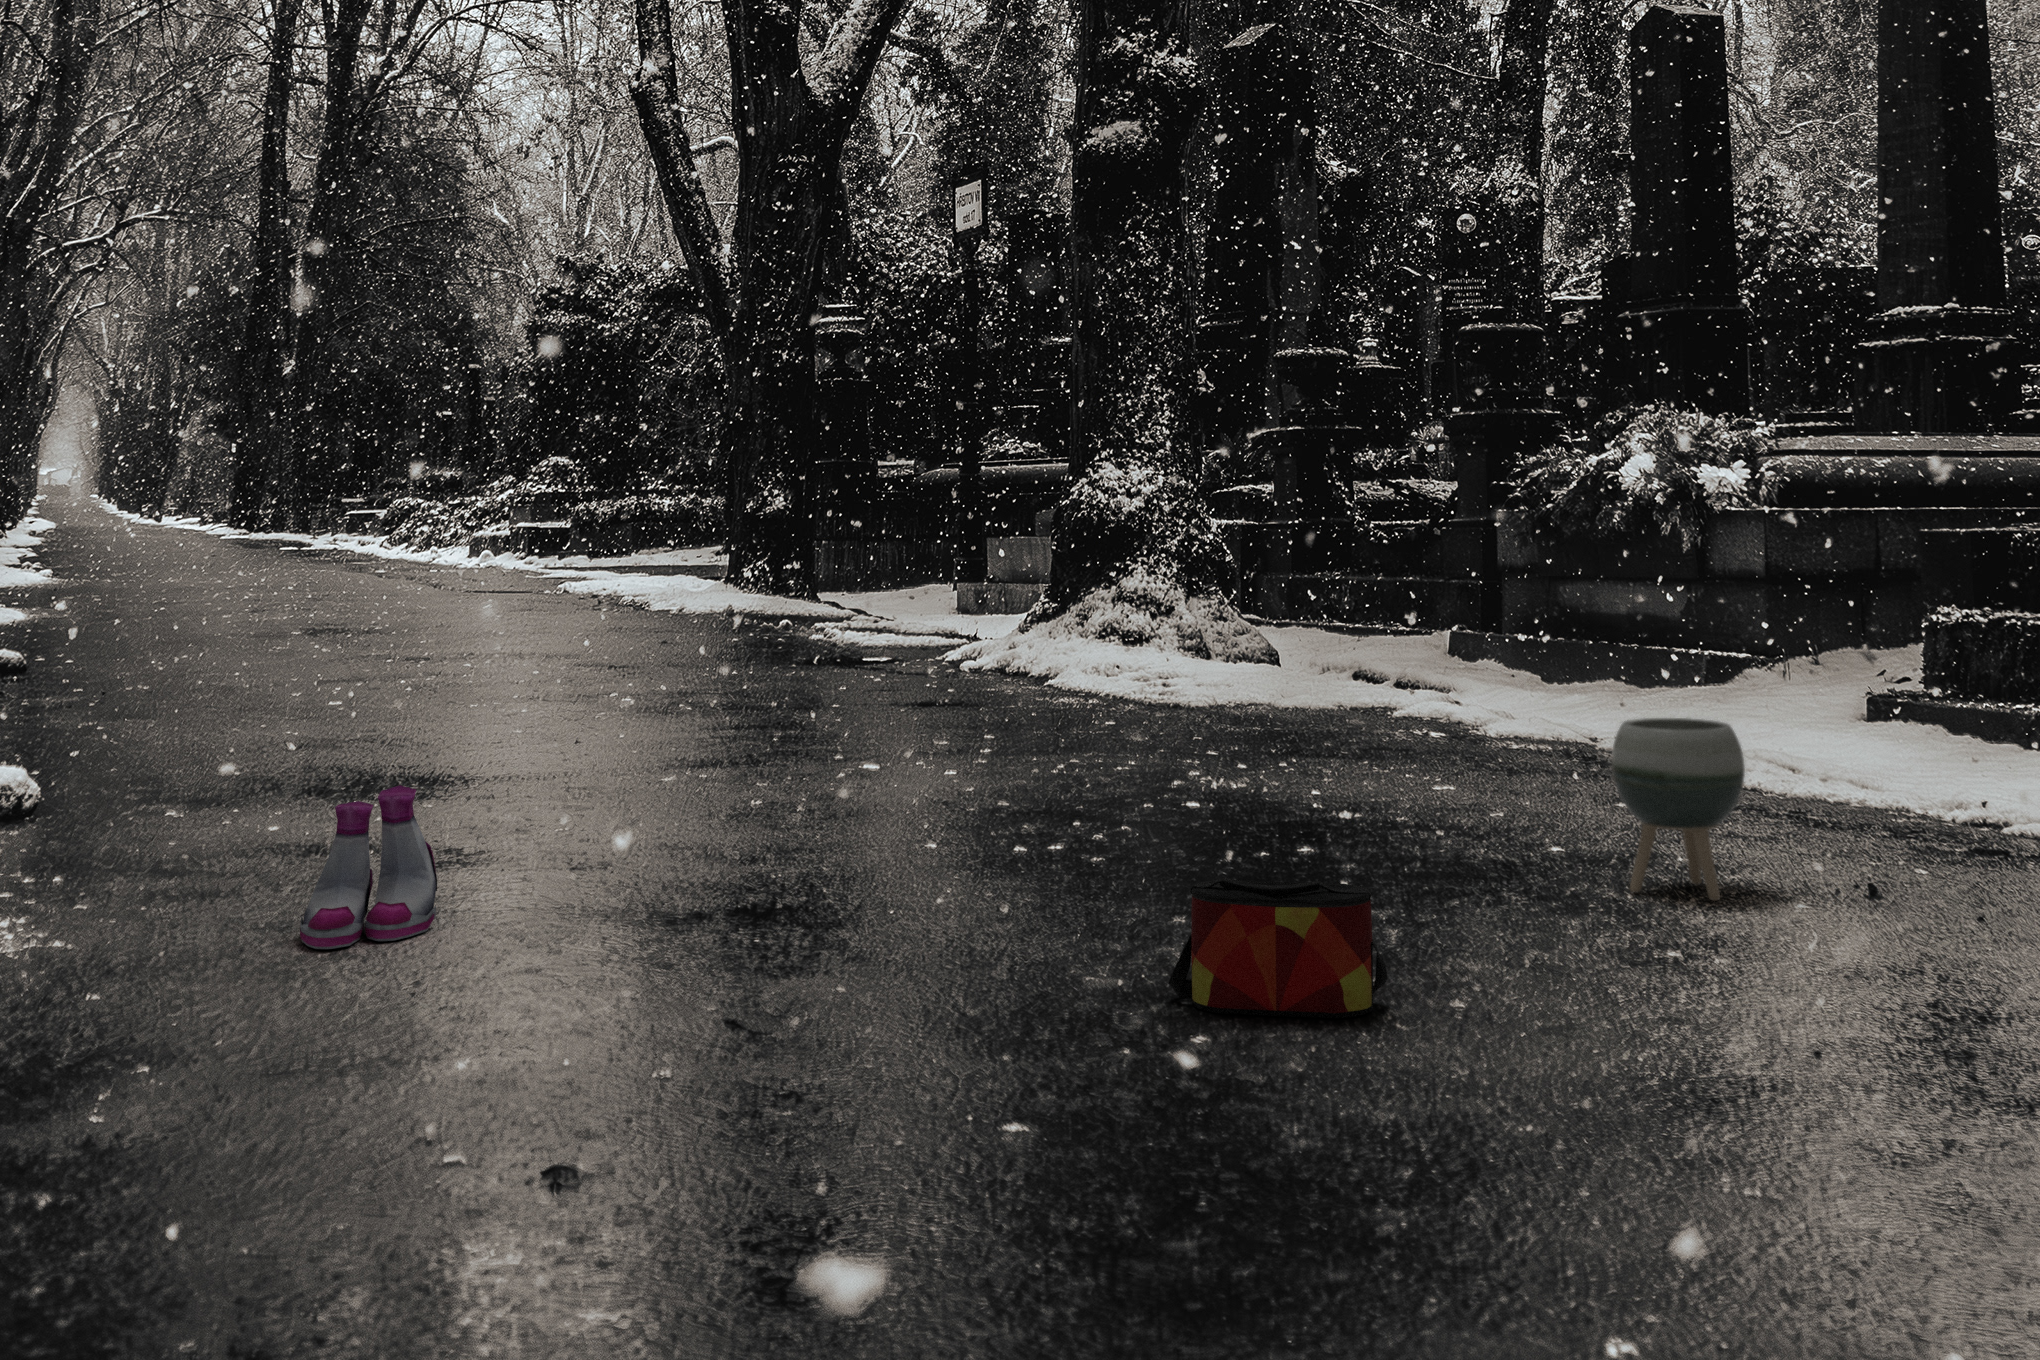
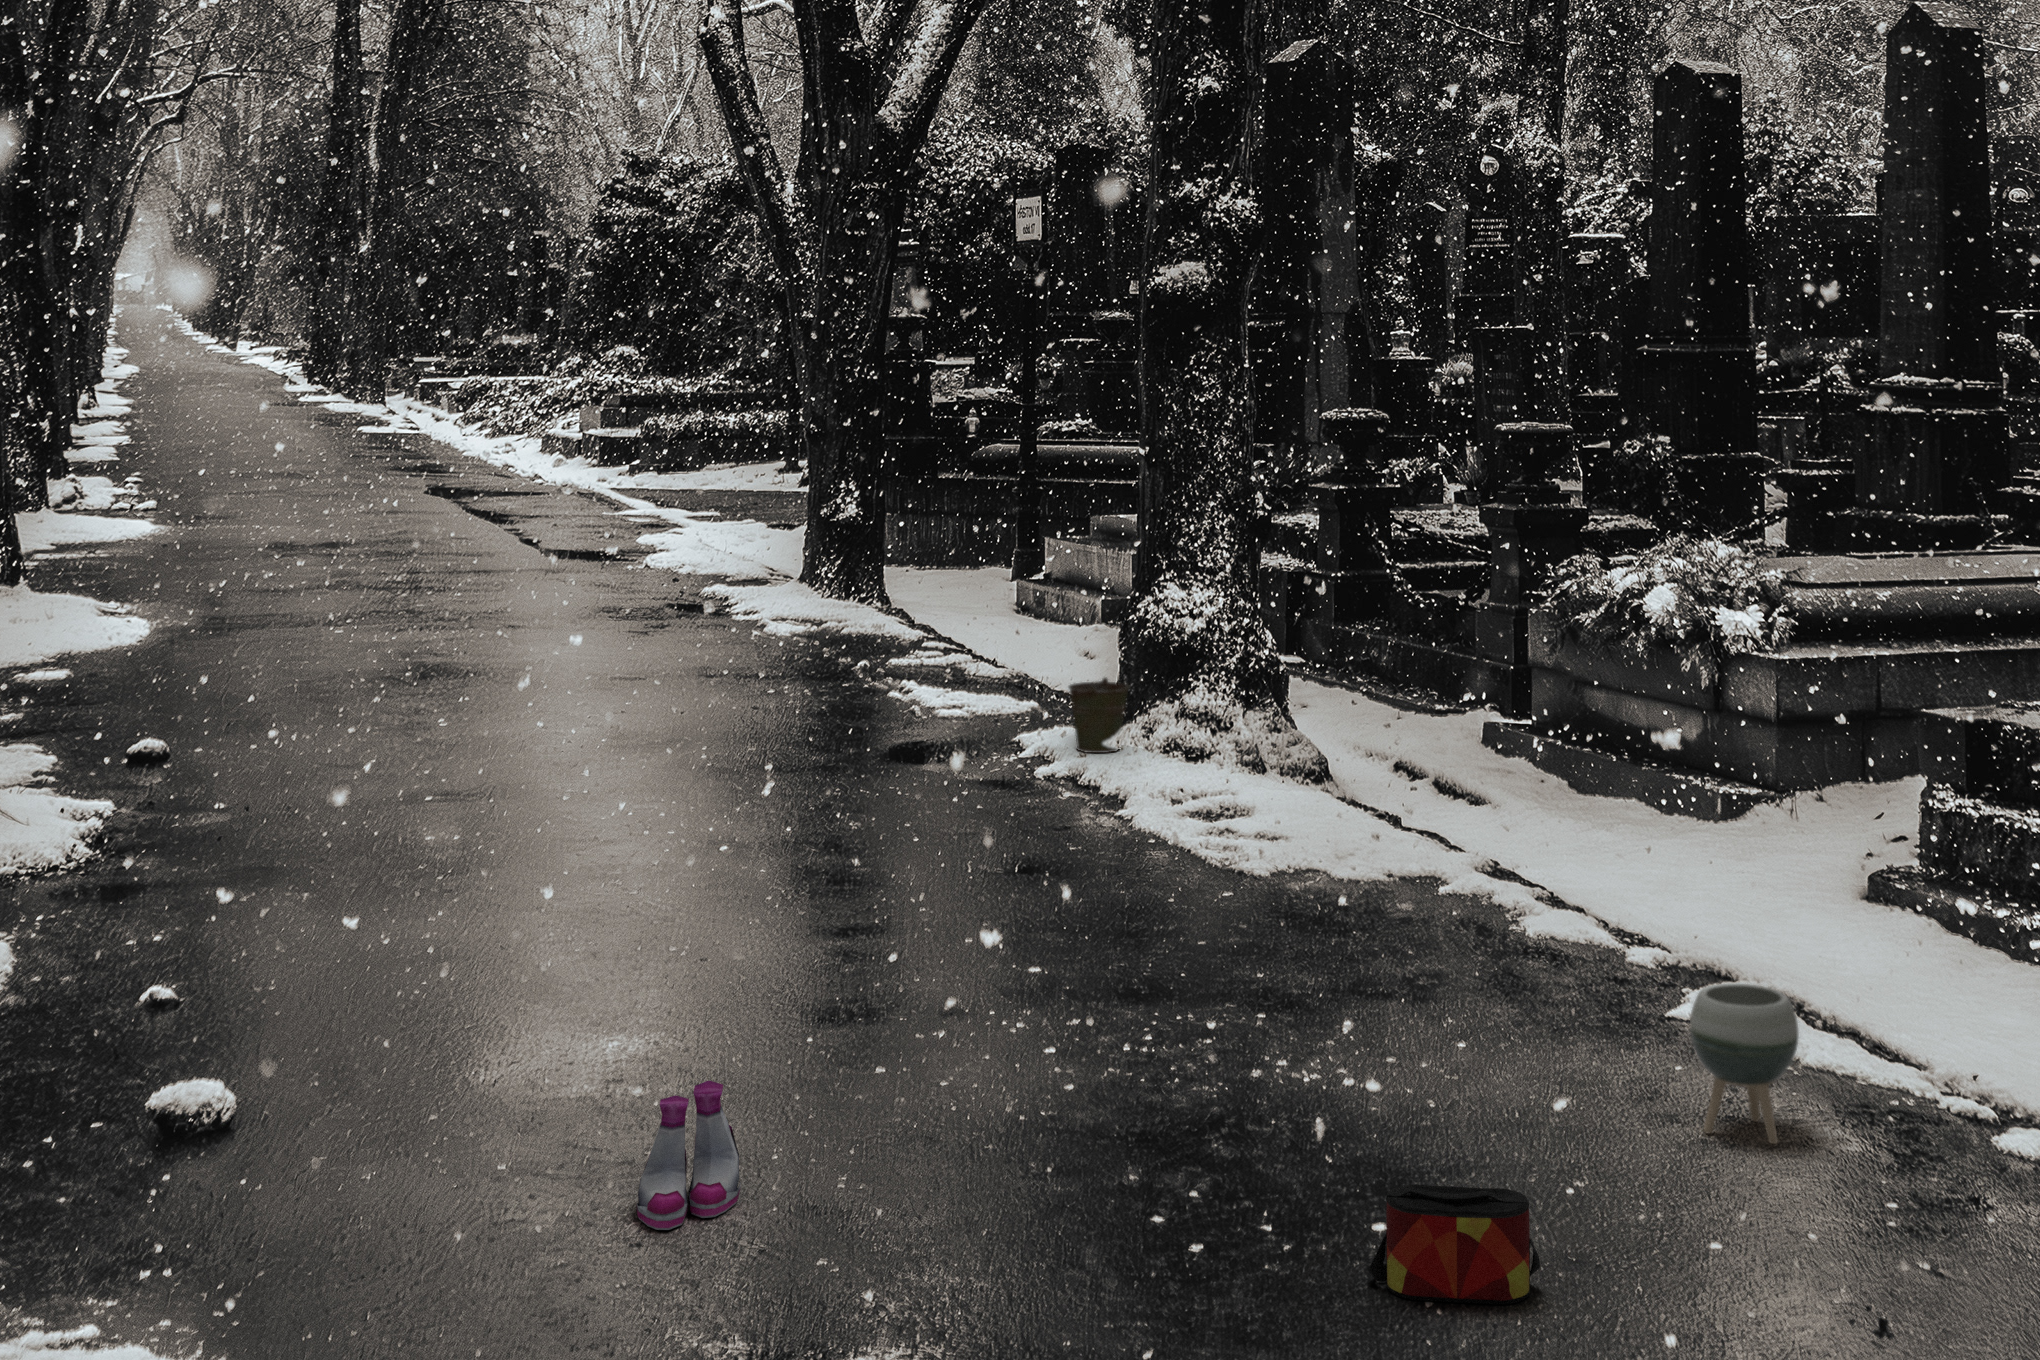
bucket: none [995,570,1067,646] -> present [1065,678,1129,753]

